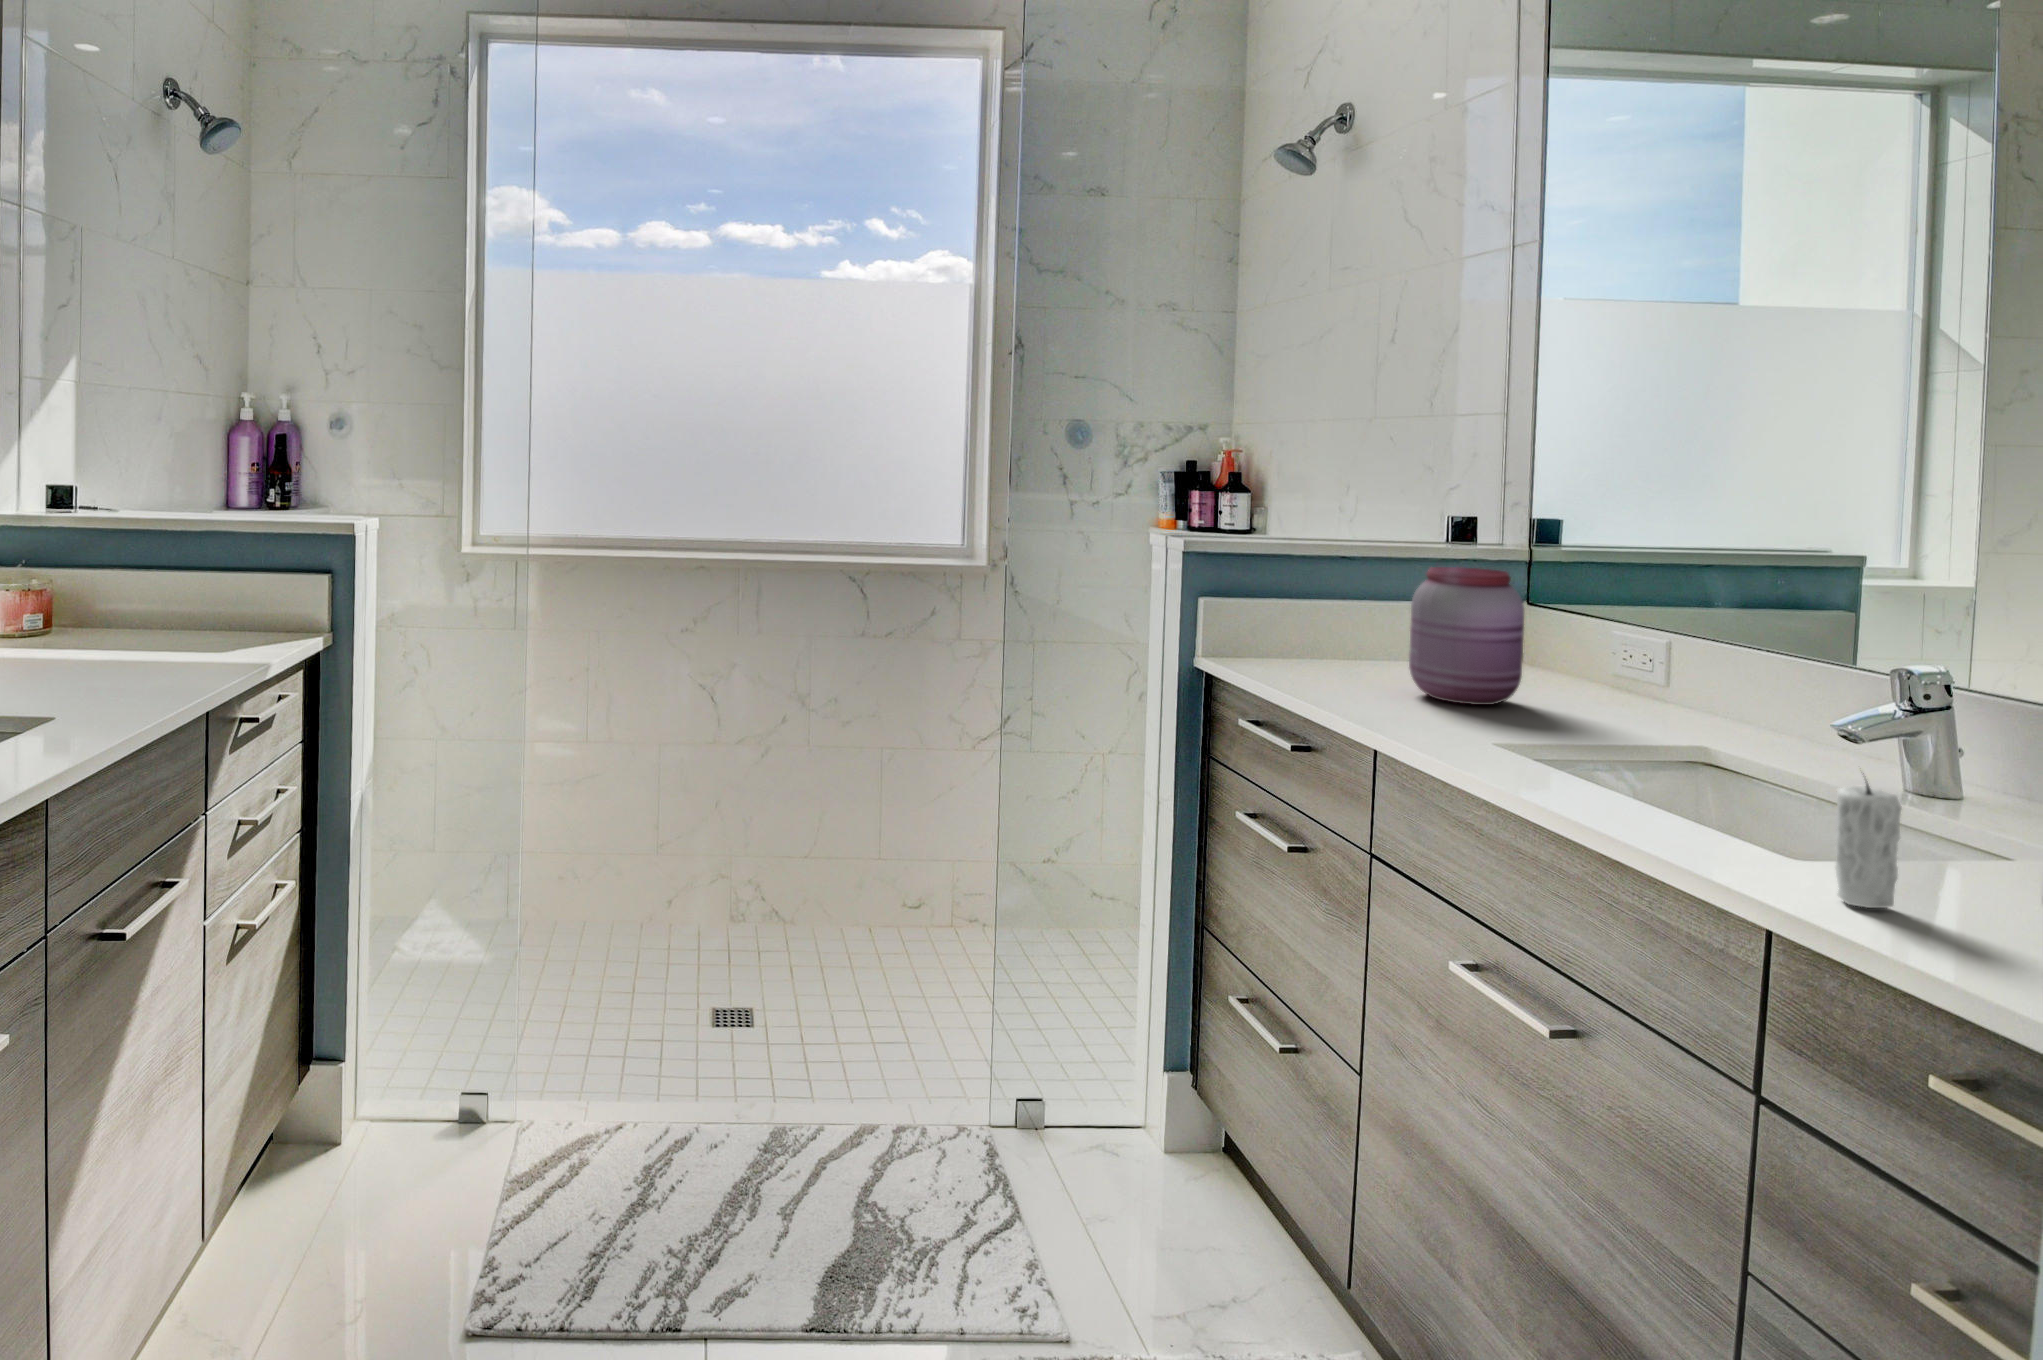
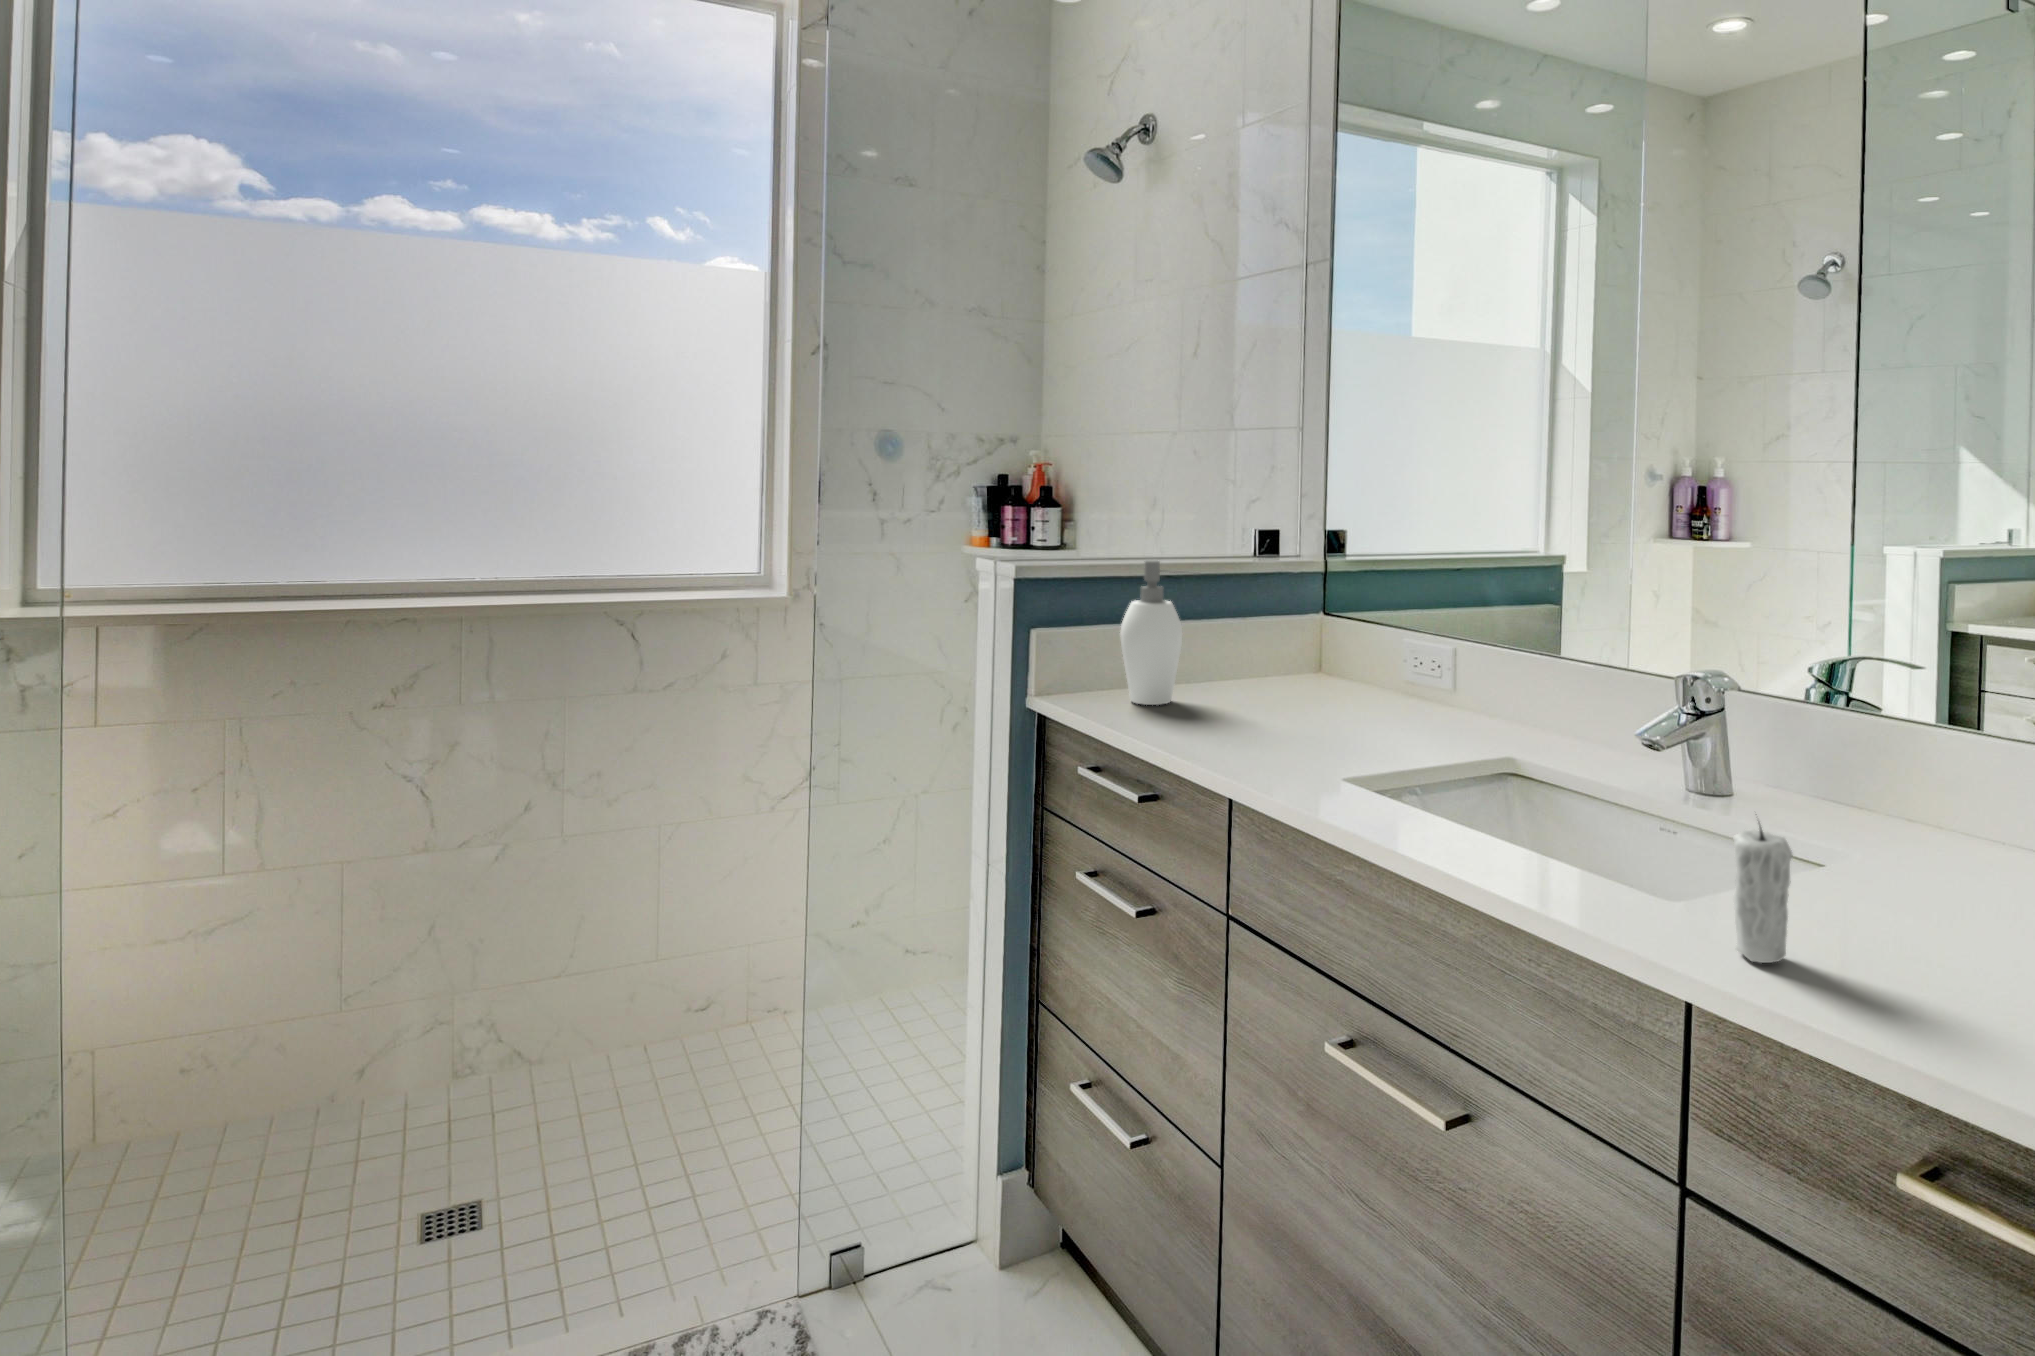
soap dispenser: none [1293,543,1374,674] -> present [1120,560,1182,705]
jar: present [1409,567,1524,705] -> none [1241,582,1344,729]

